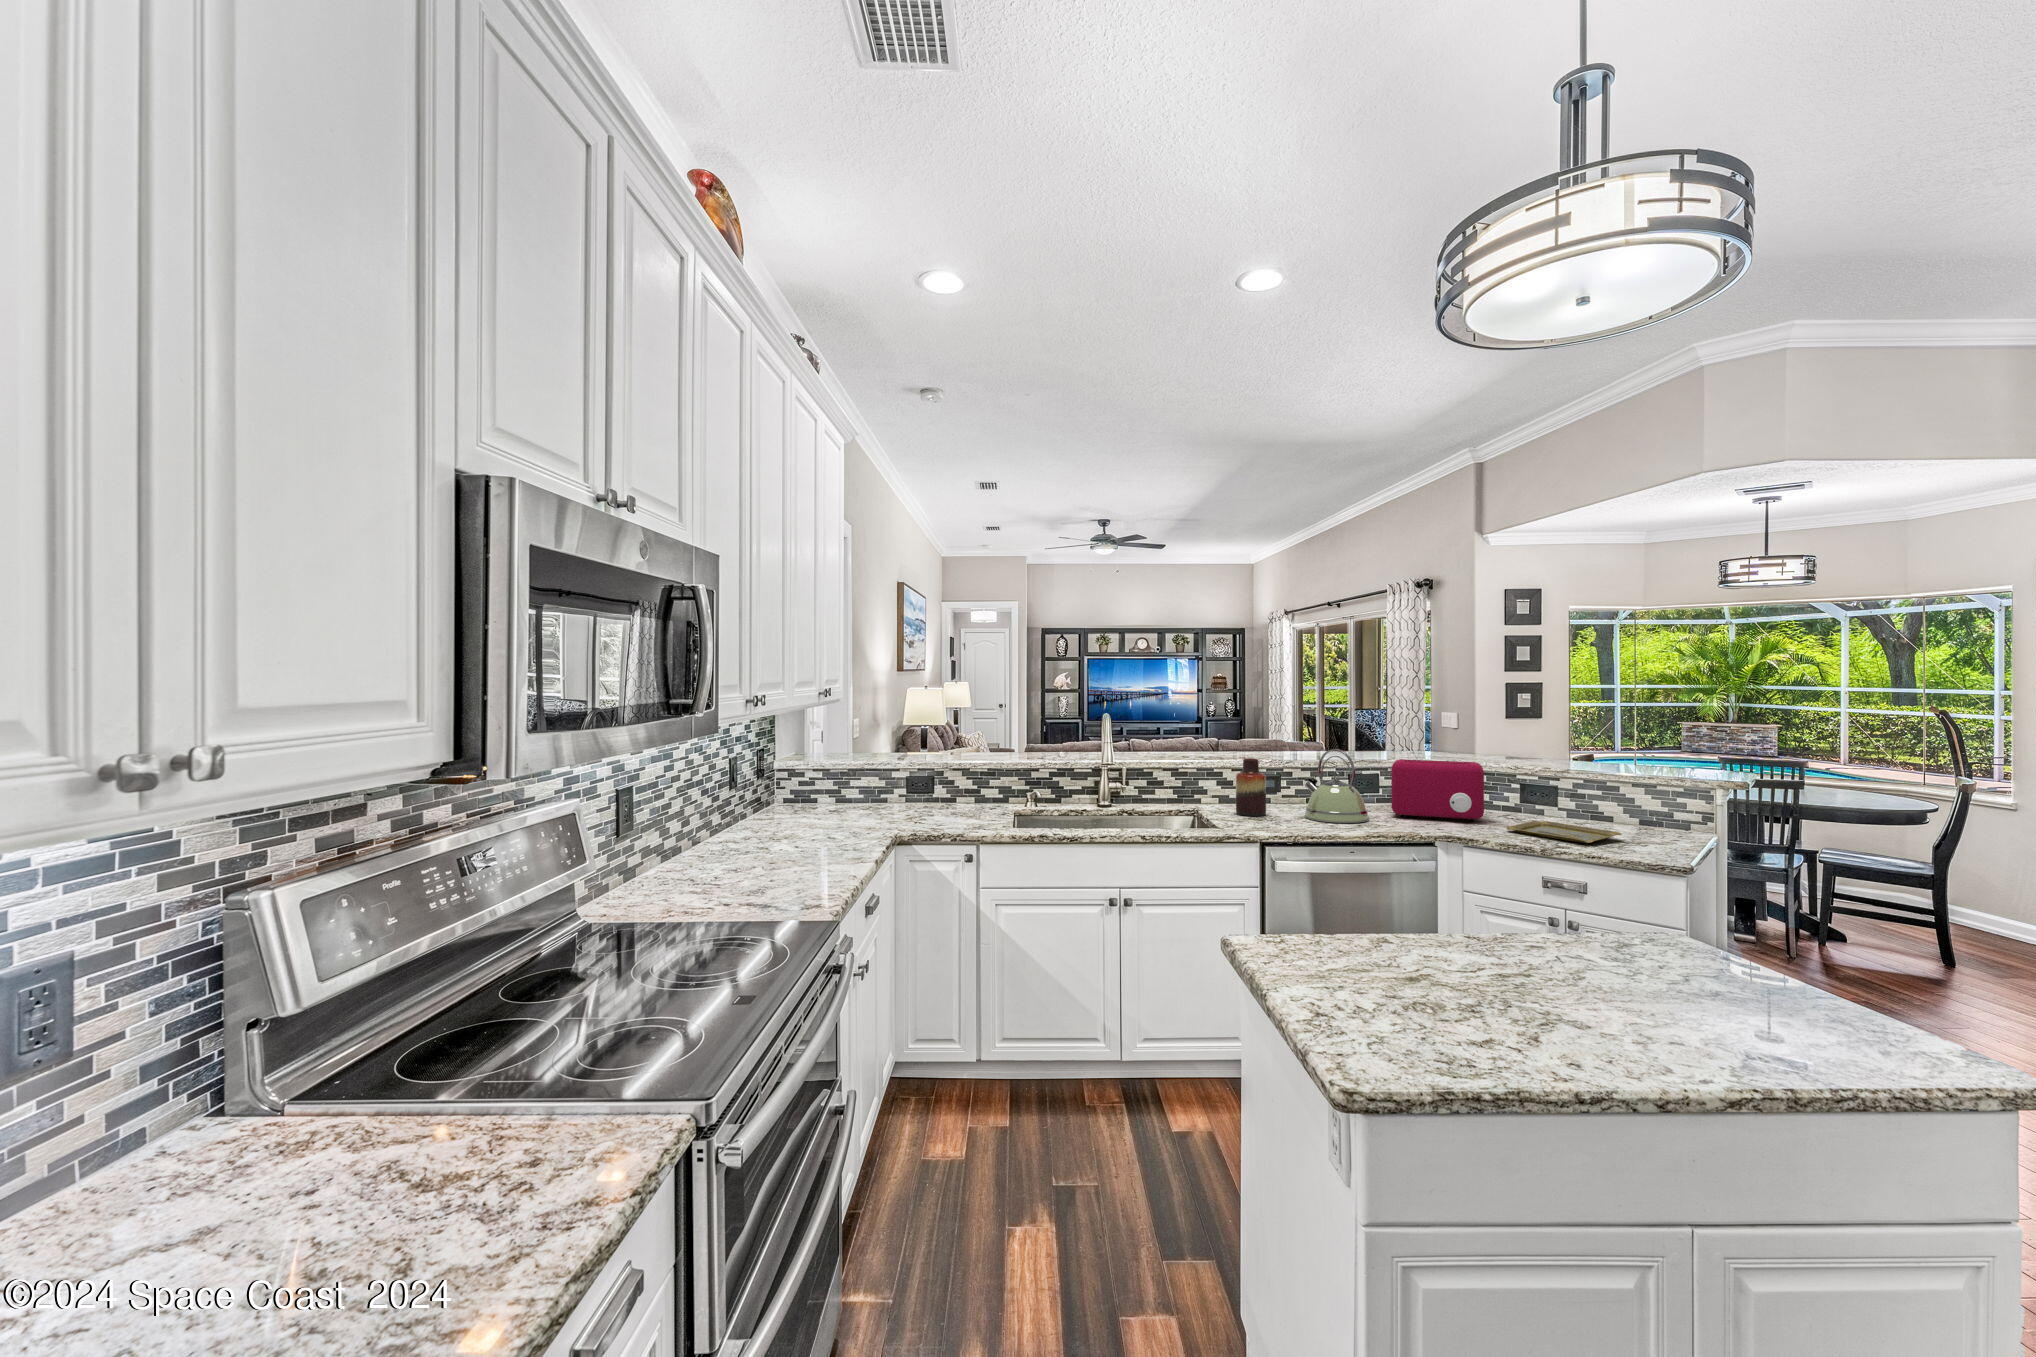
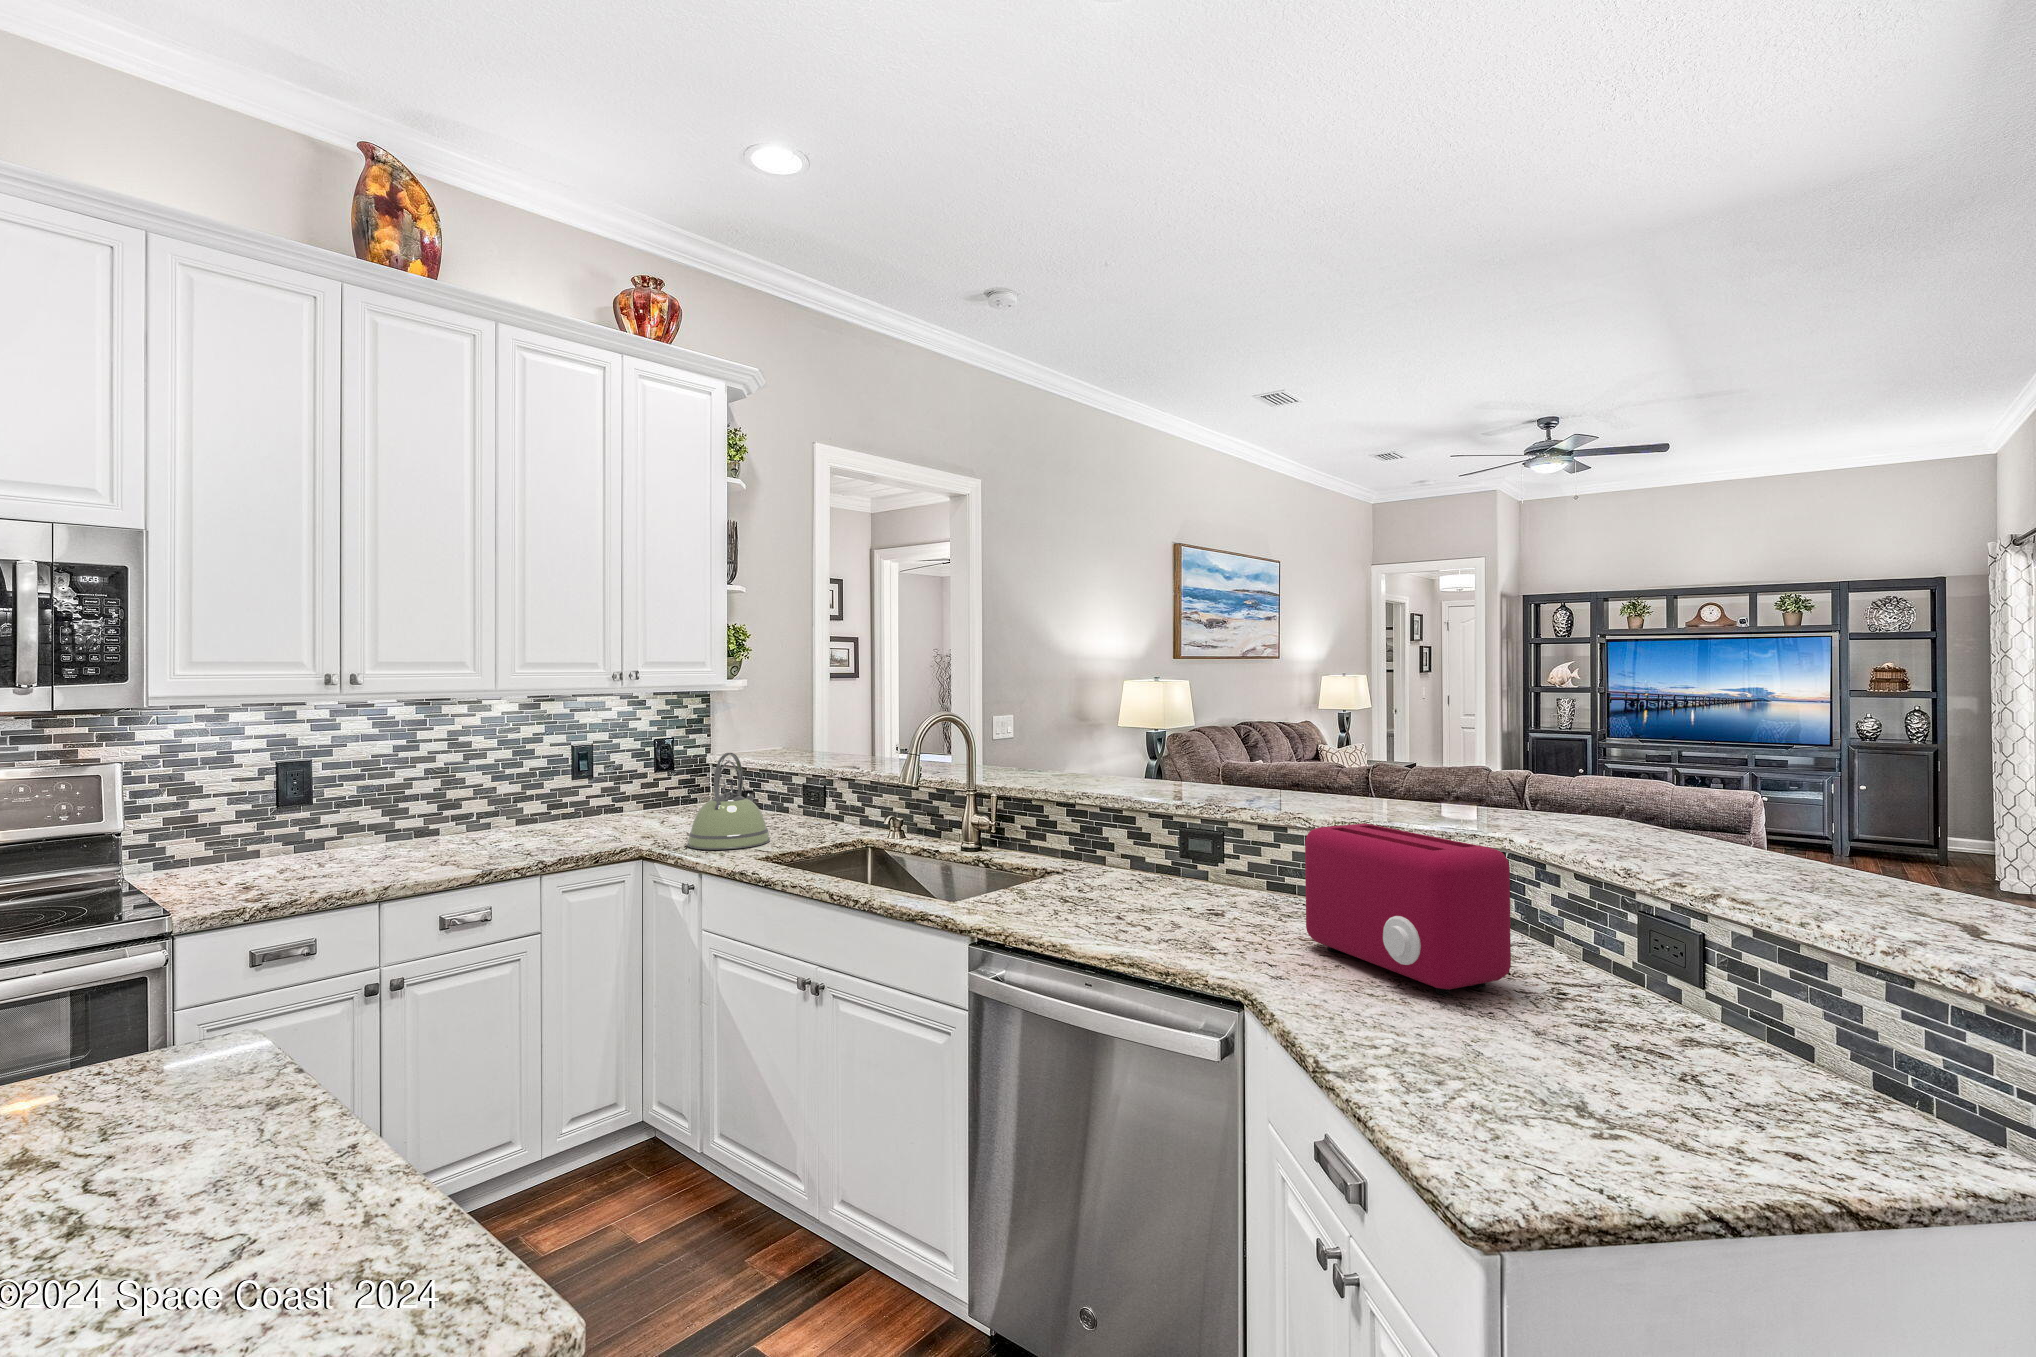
kettle: present [1304,749,1369,823] -> present [687,753,770,850]
vase: present [1236,758,1266,816] -> none [1069,794,1121,898]
tray: present [1507,821,1622,843] -> none [1415,1025,1683,1144]

